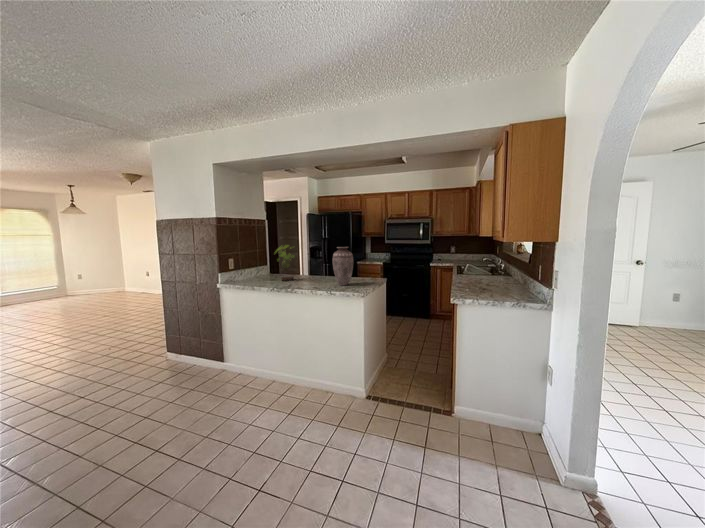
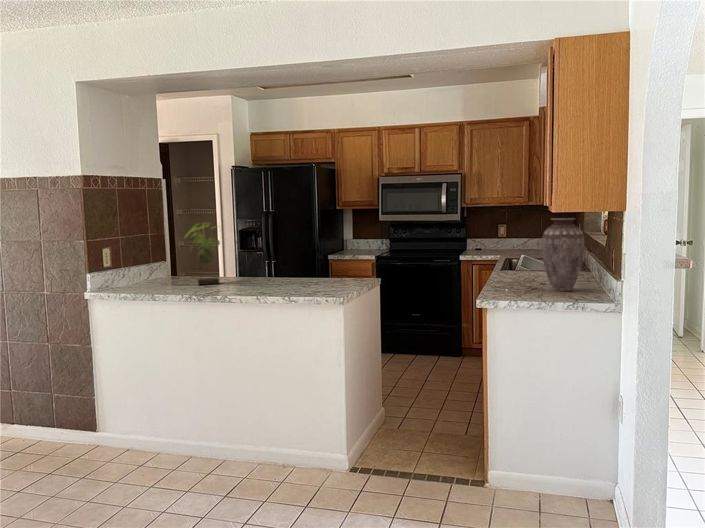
vase: present [333,247,353,285] -> present [542,218,584,291]

